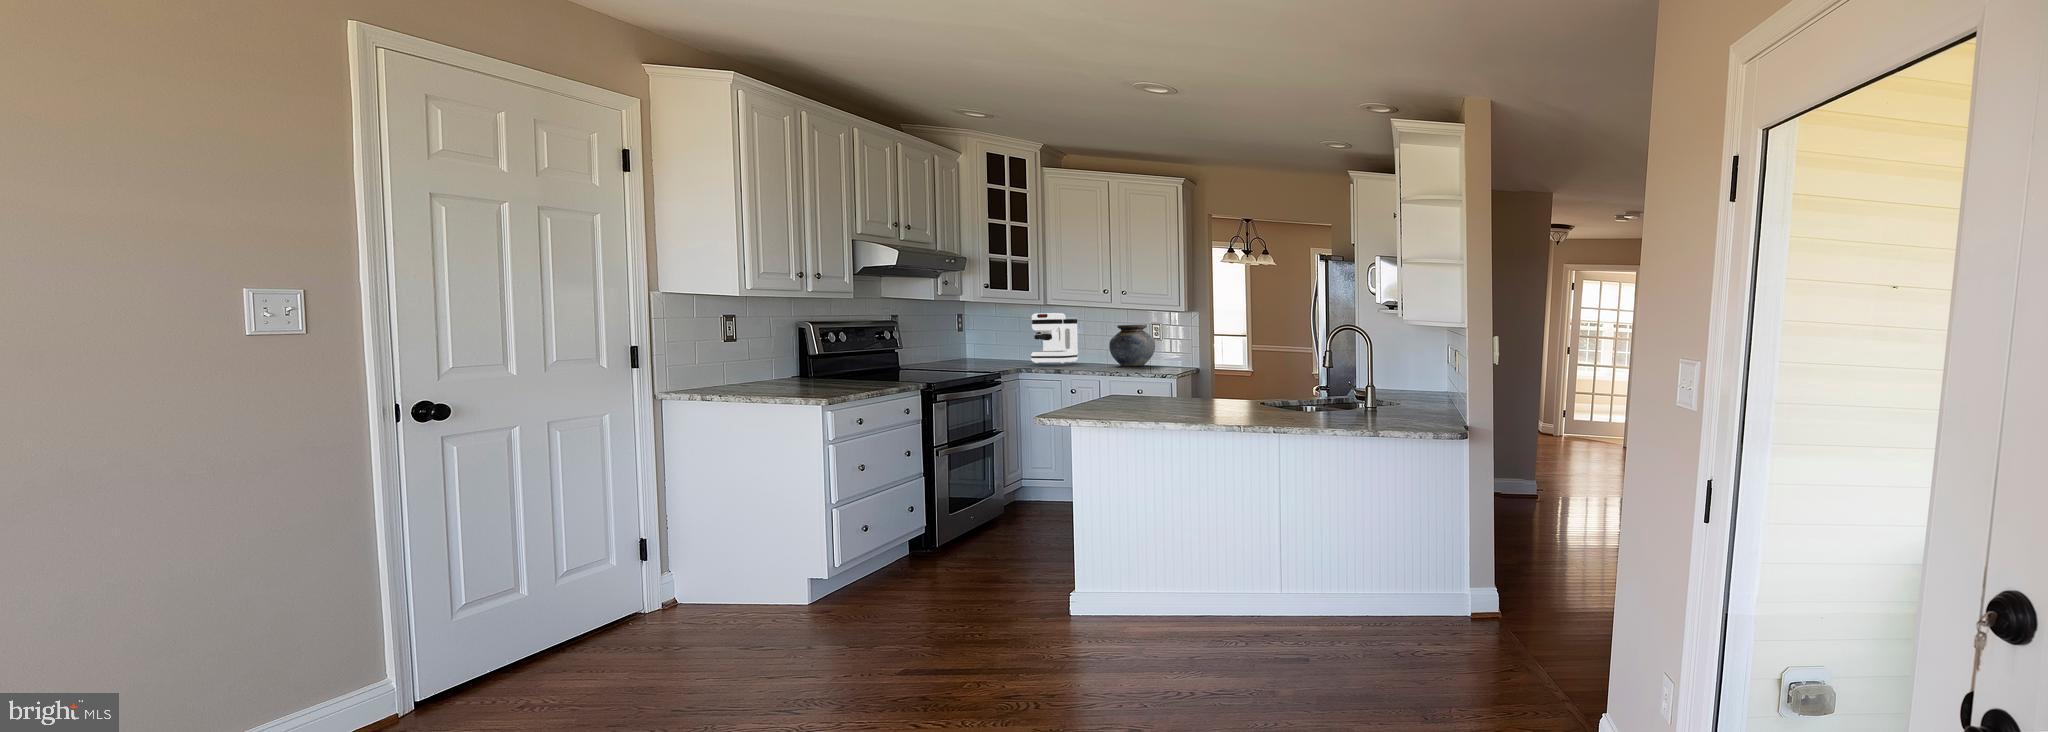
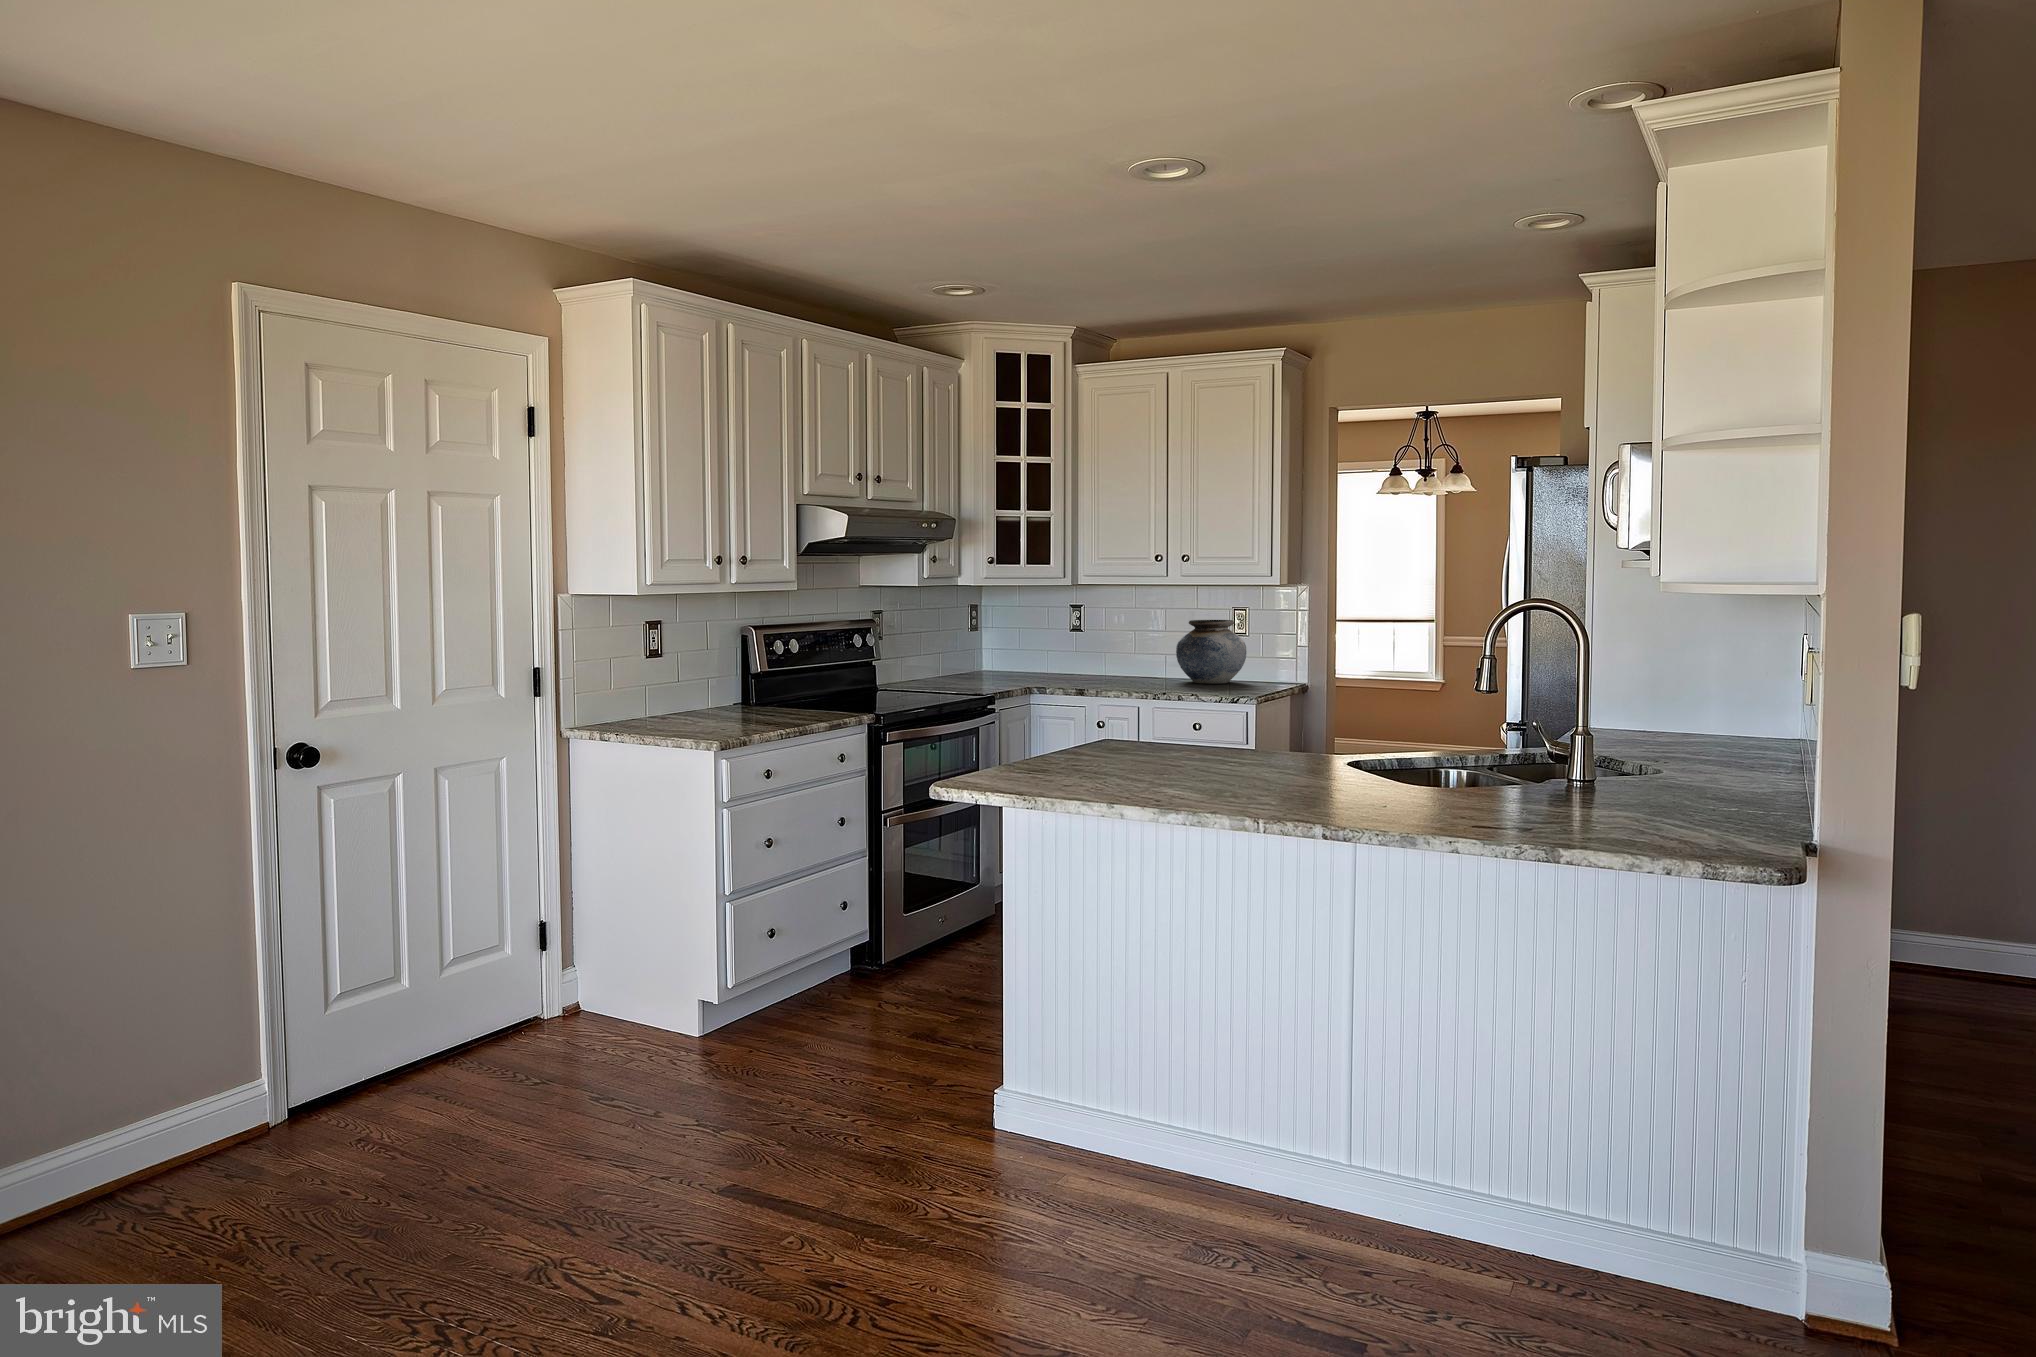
coffee maker: present [1031,313,1078,363] -> none [1063,597,1135,675]

